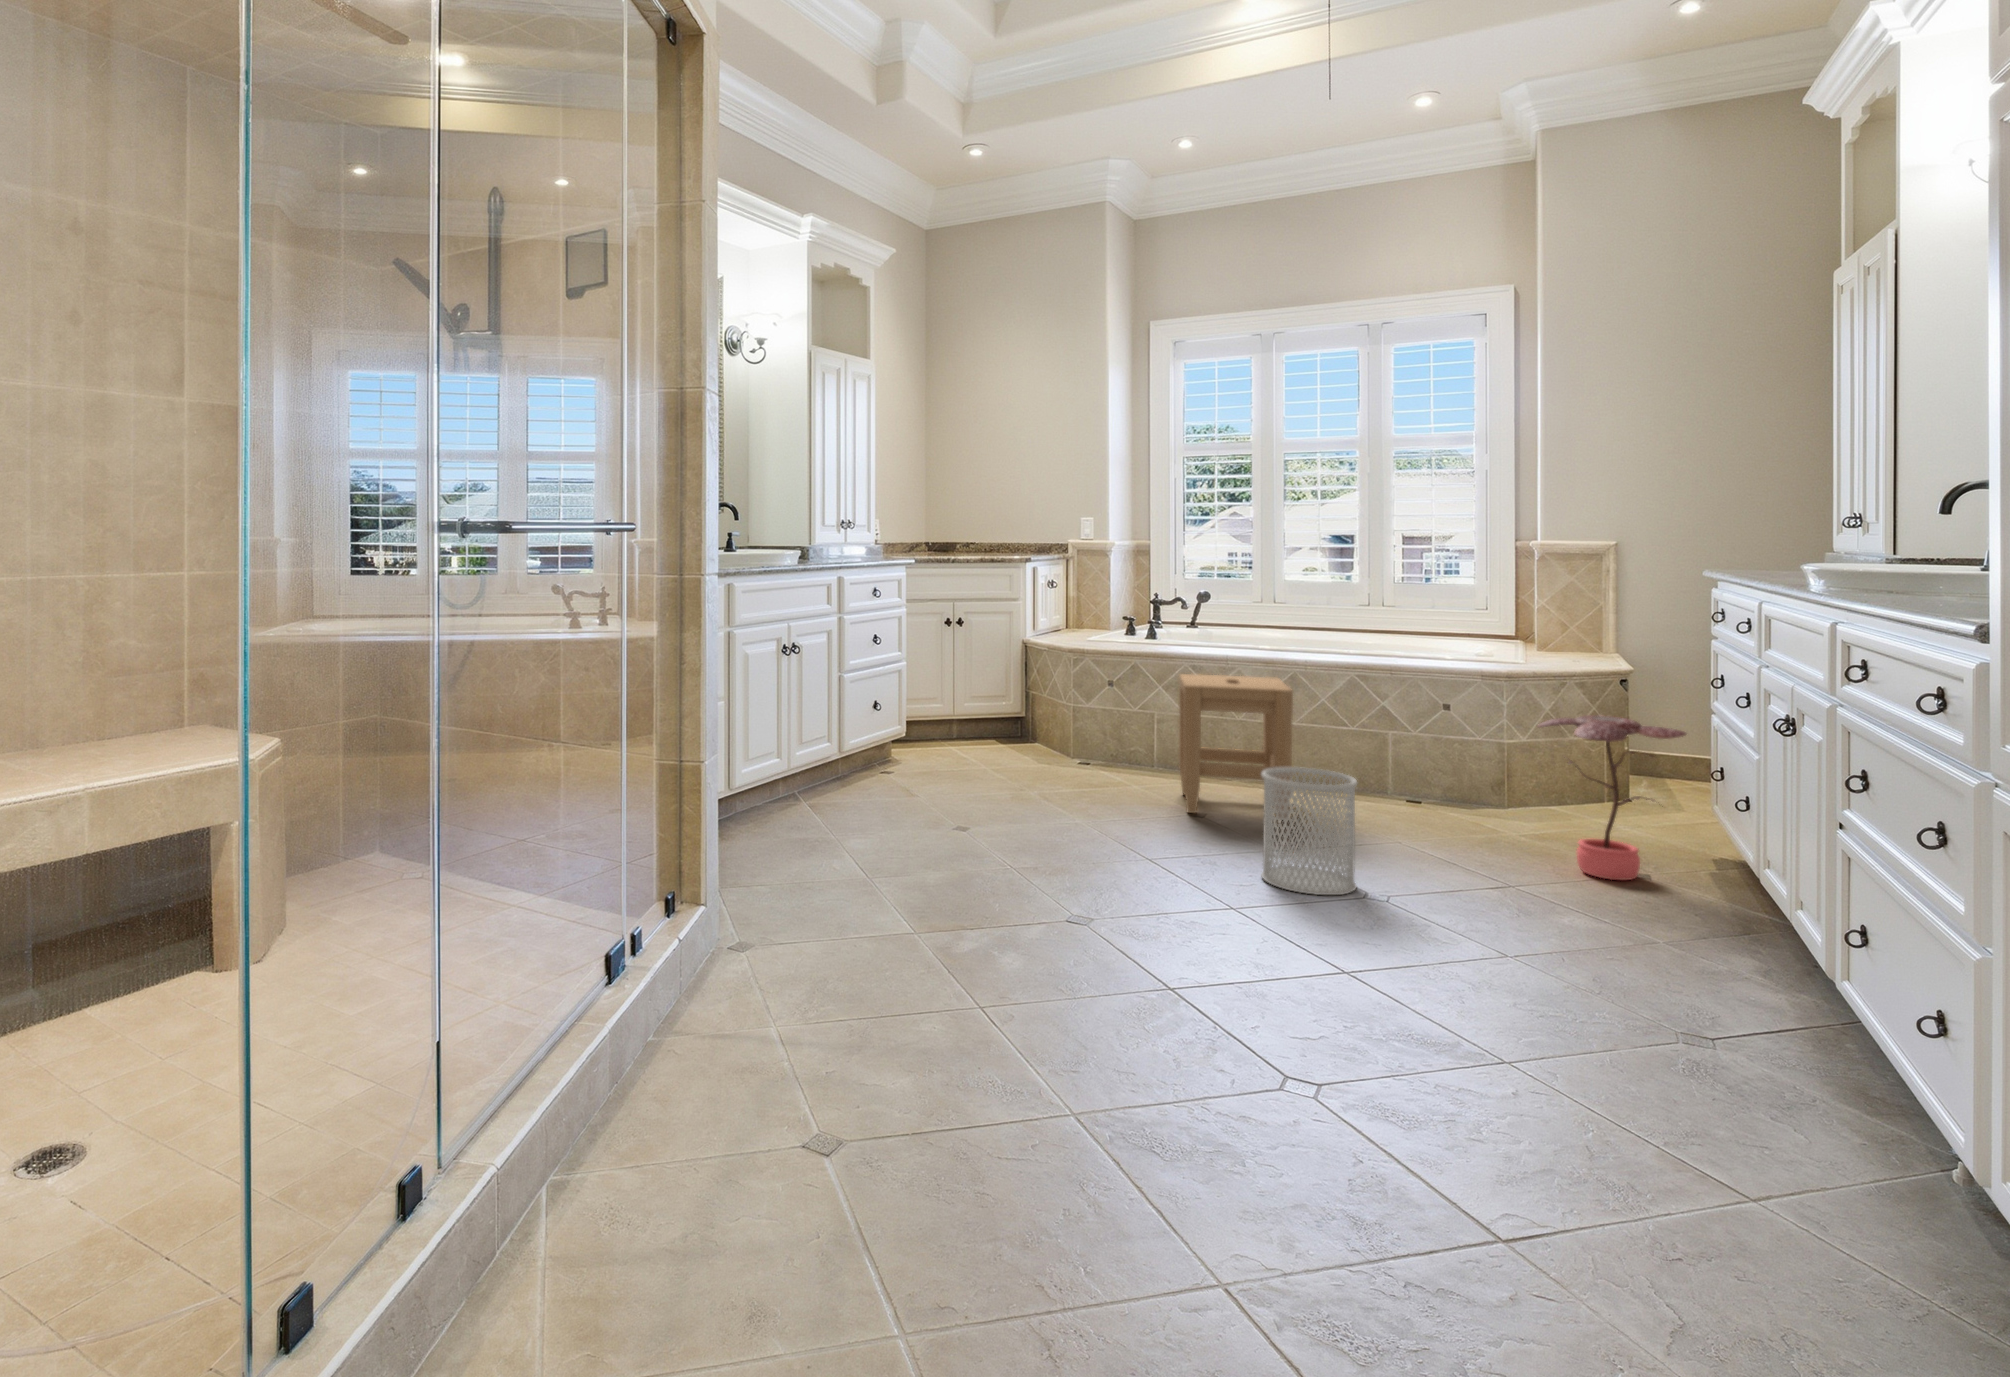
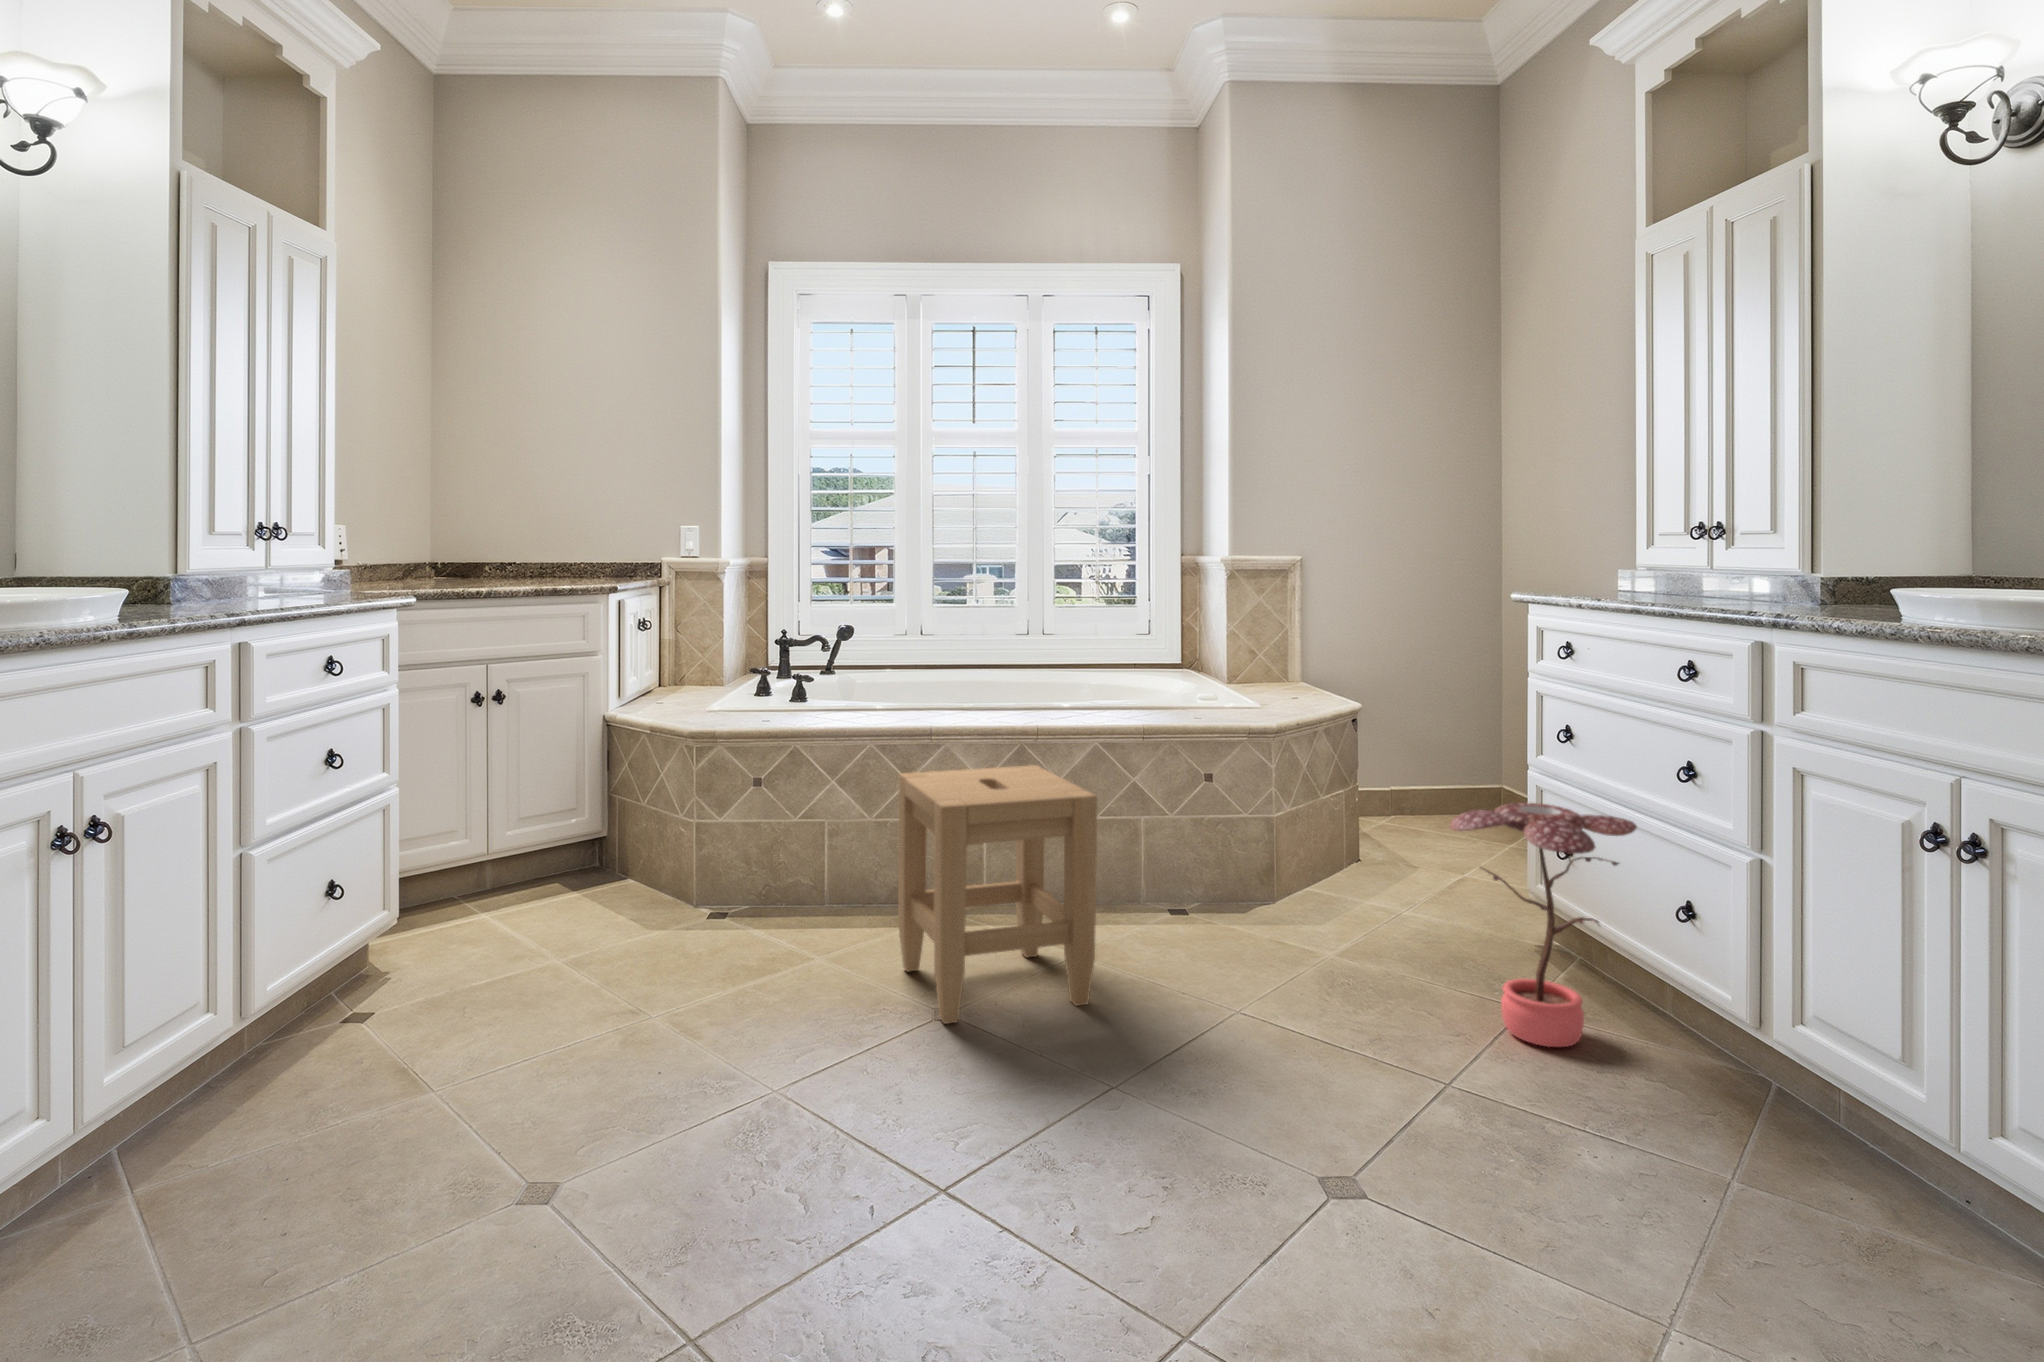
wastebasket: present [1261,767,1357,895] -> none [1190,973,1361,1256]

